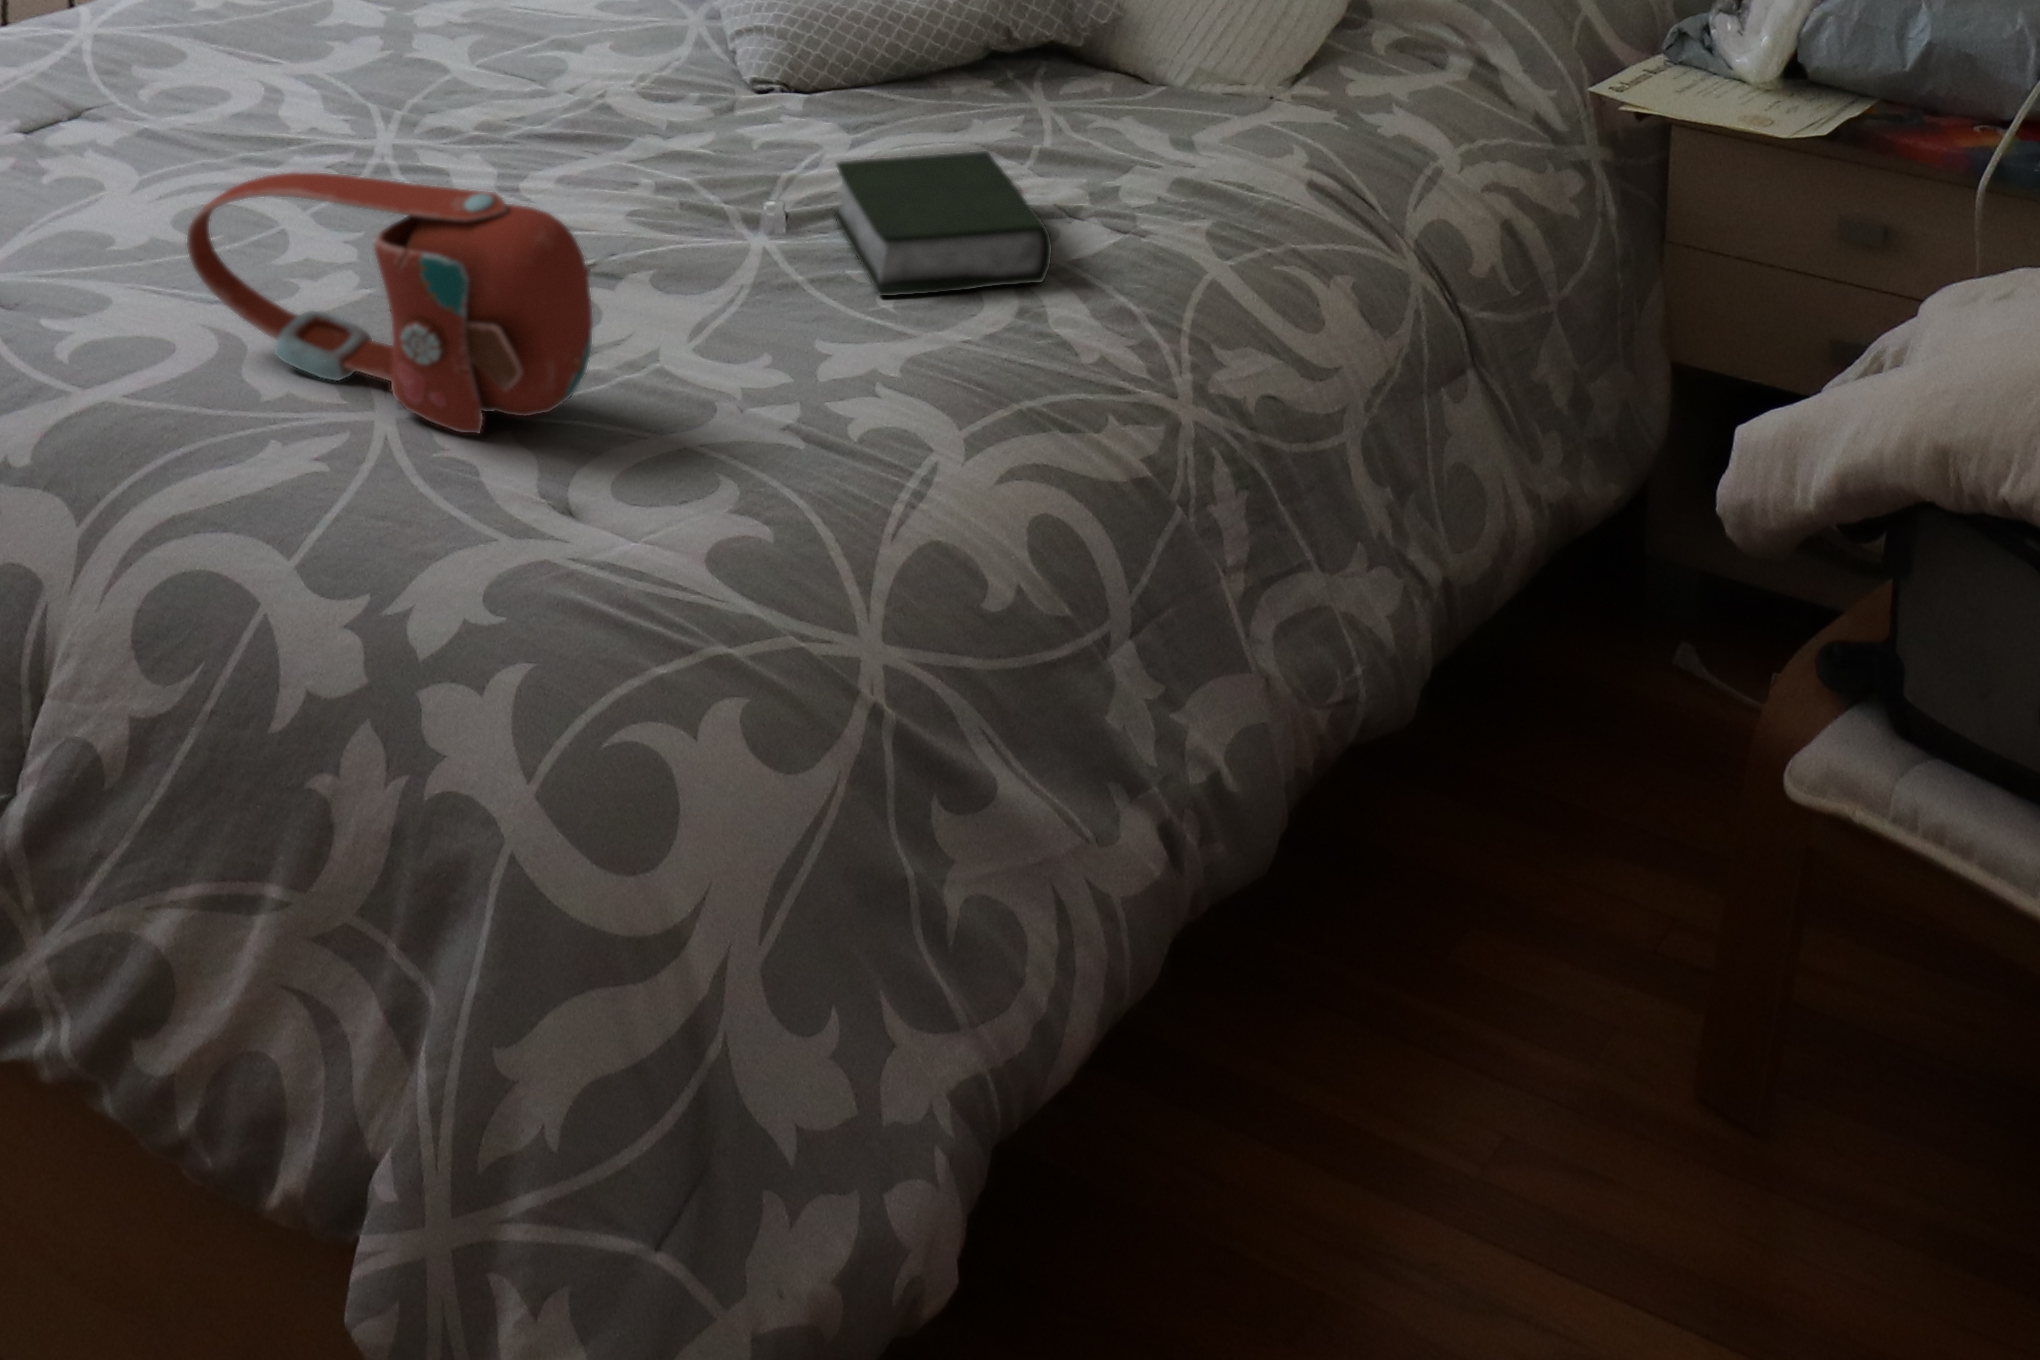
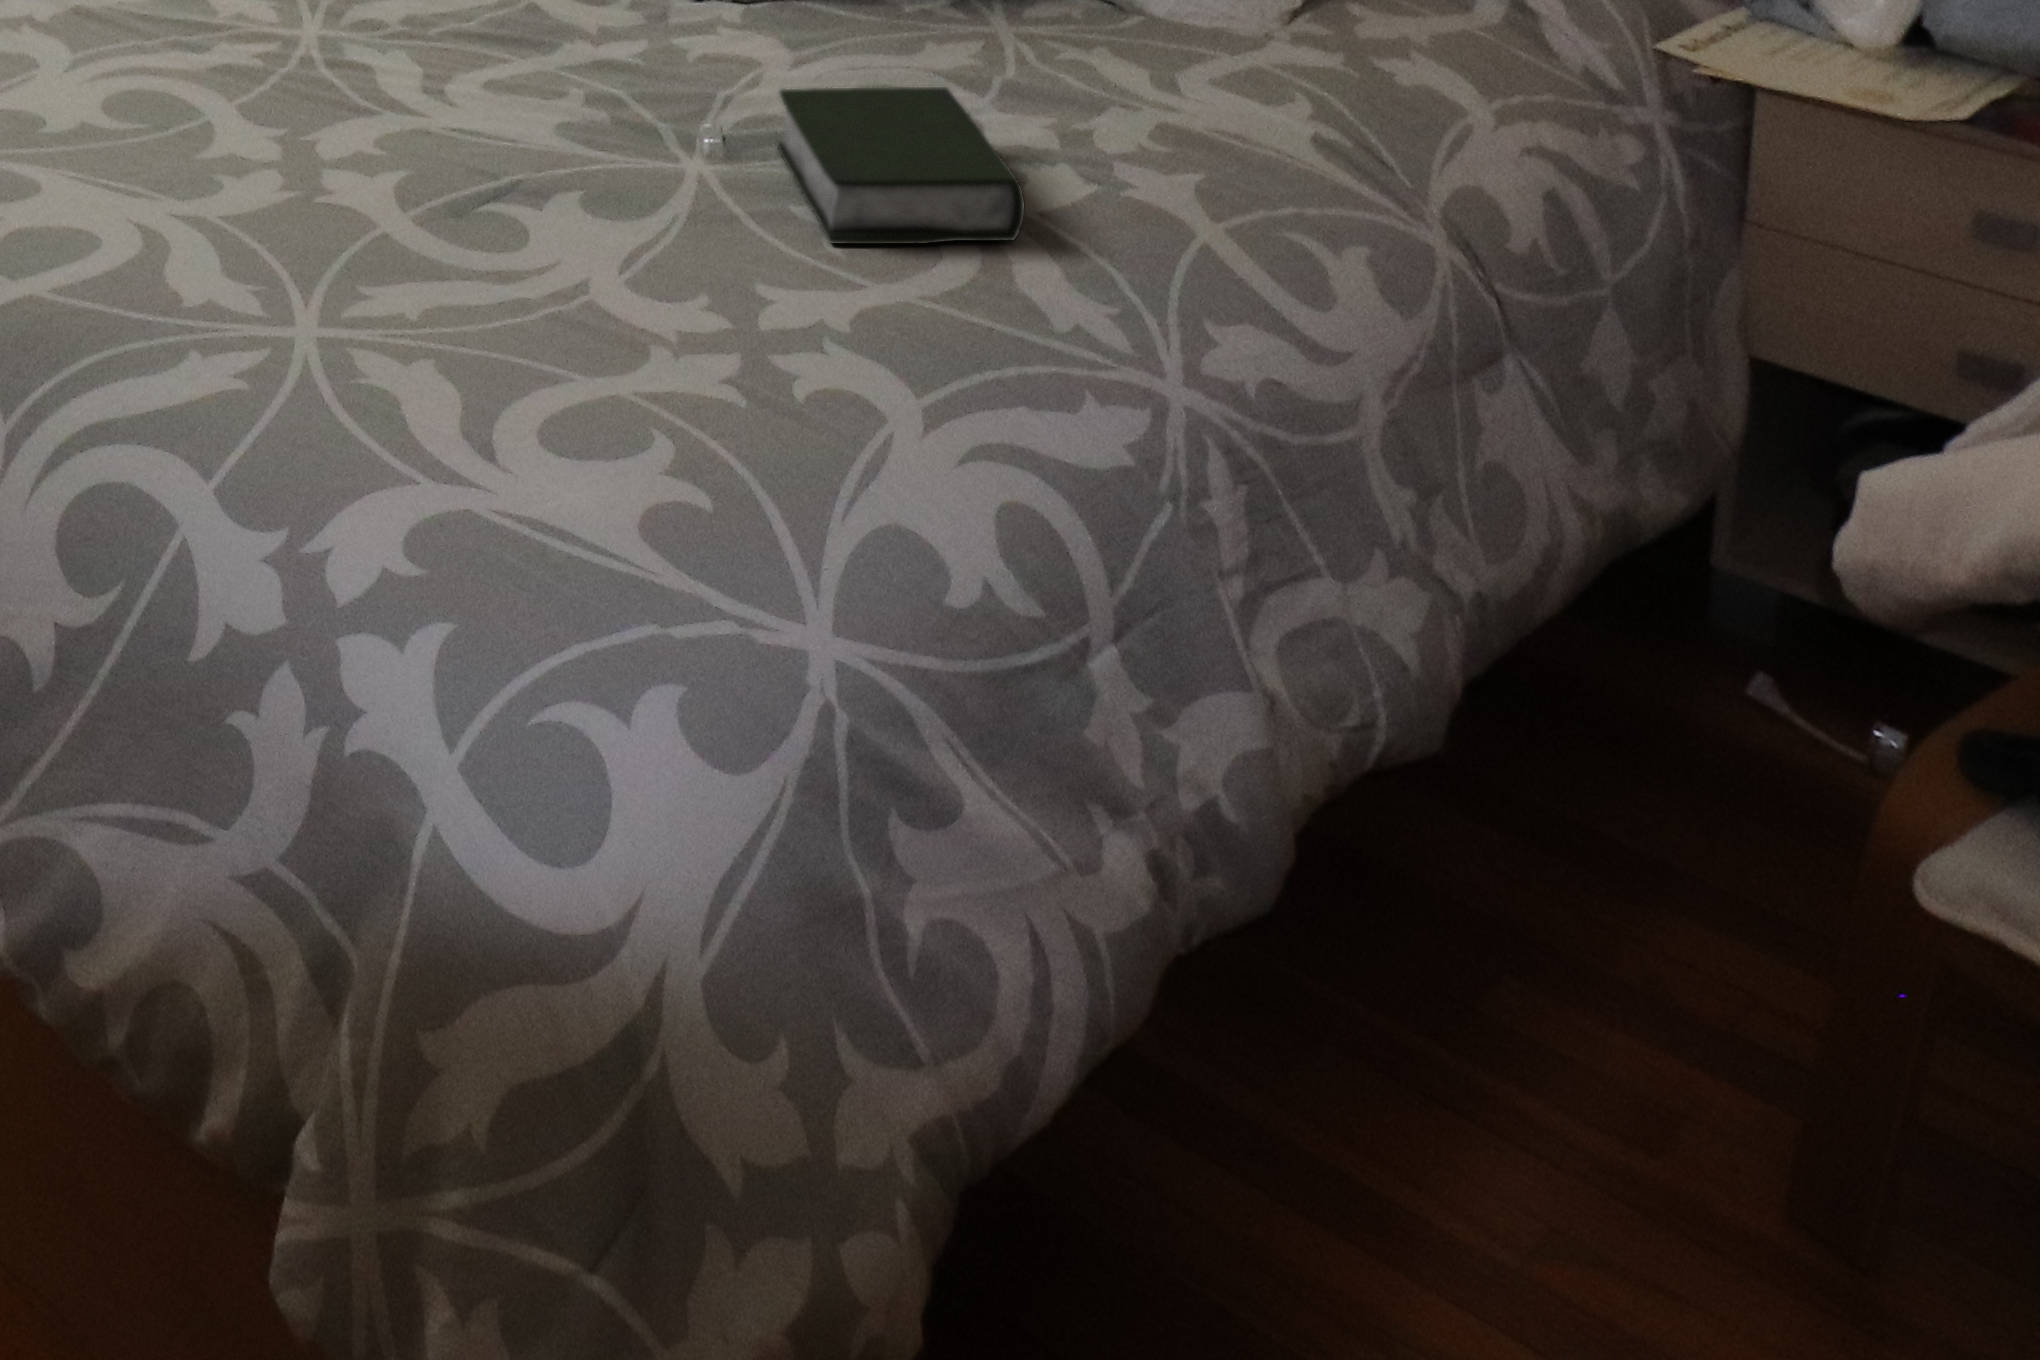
handbag: present [187,172,592,434] -> none [108,78,521,368]

